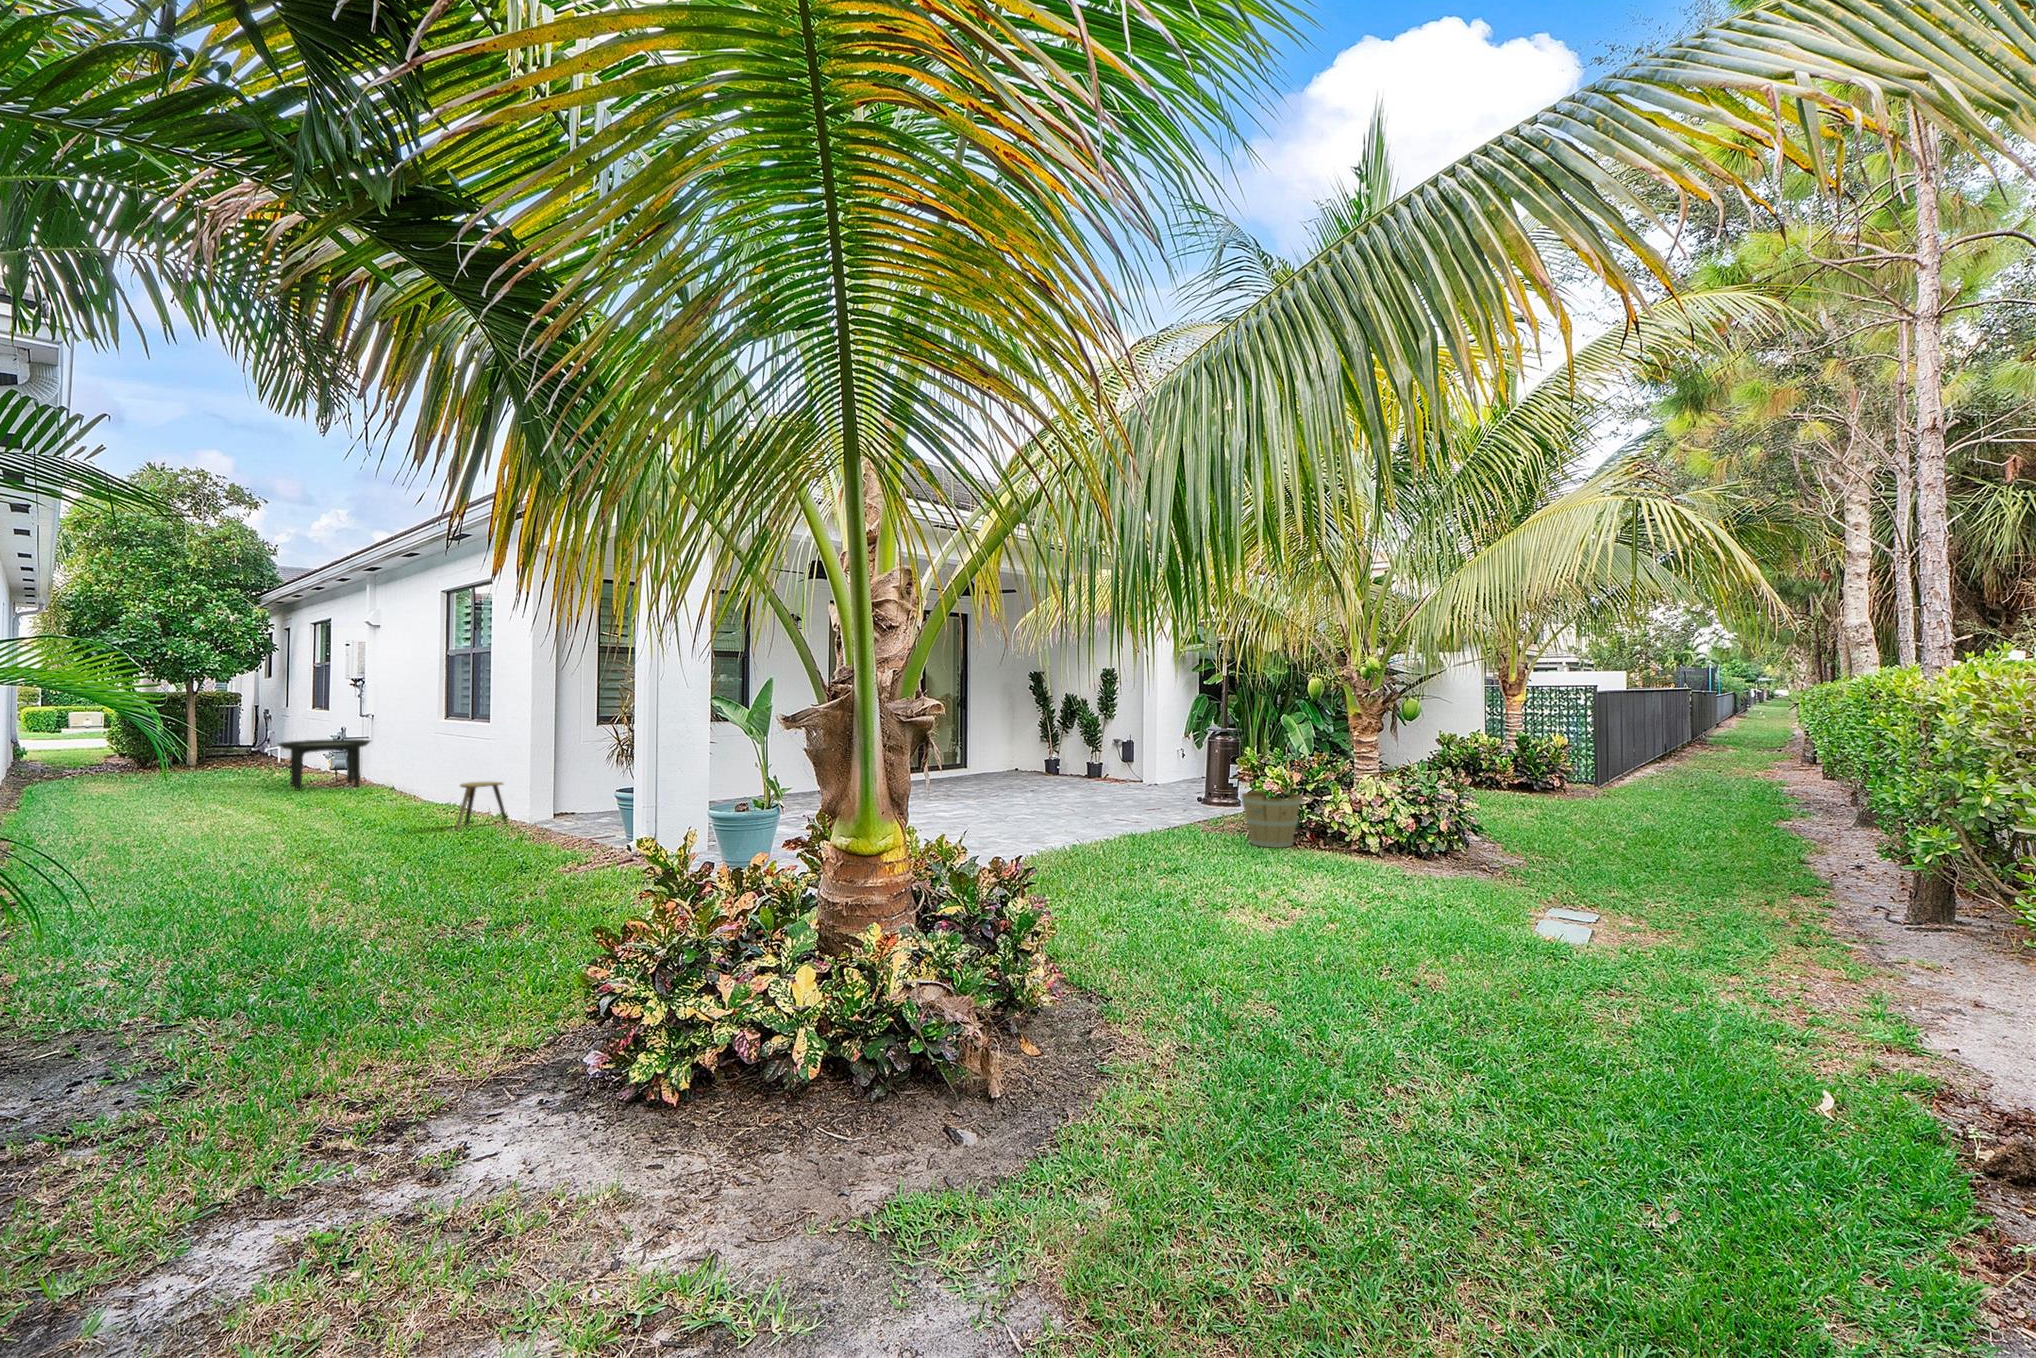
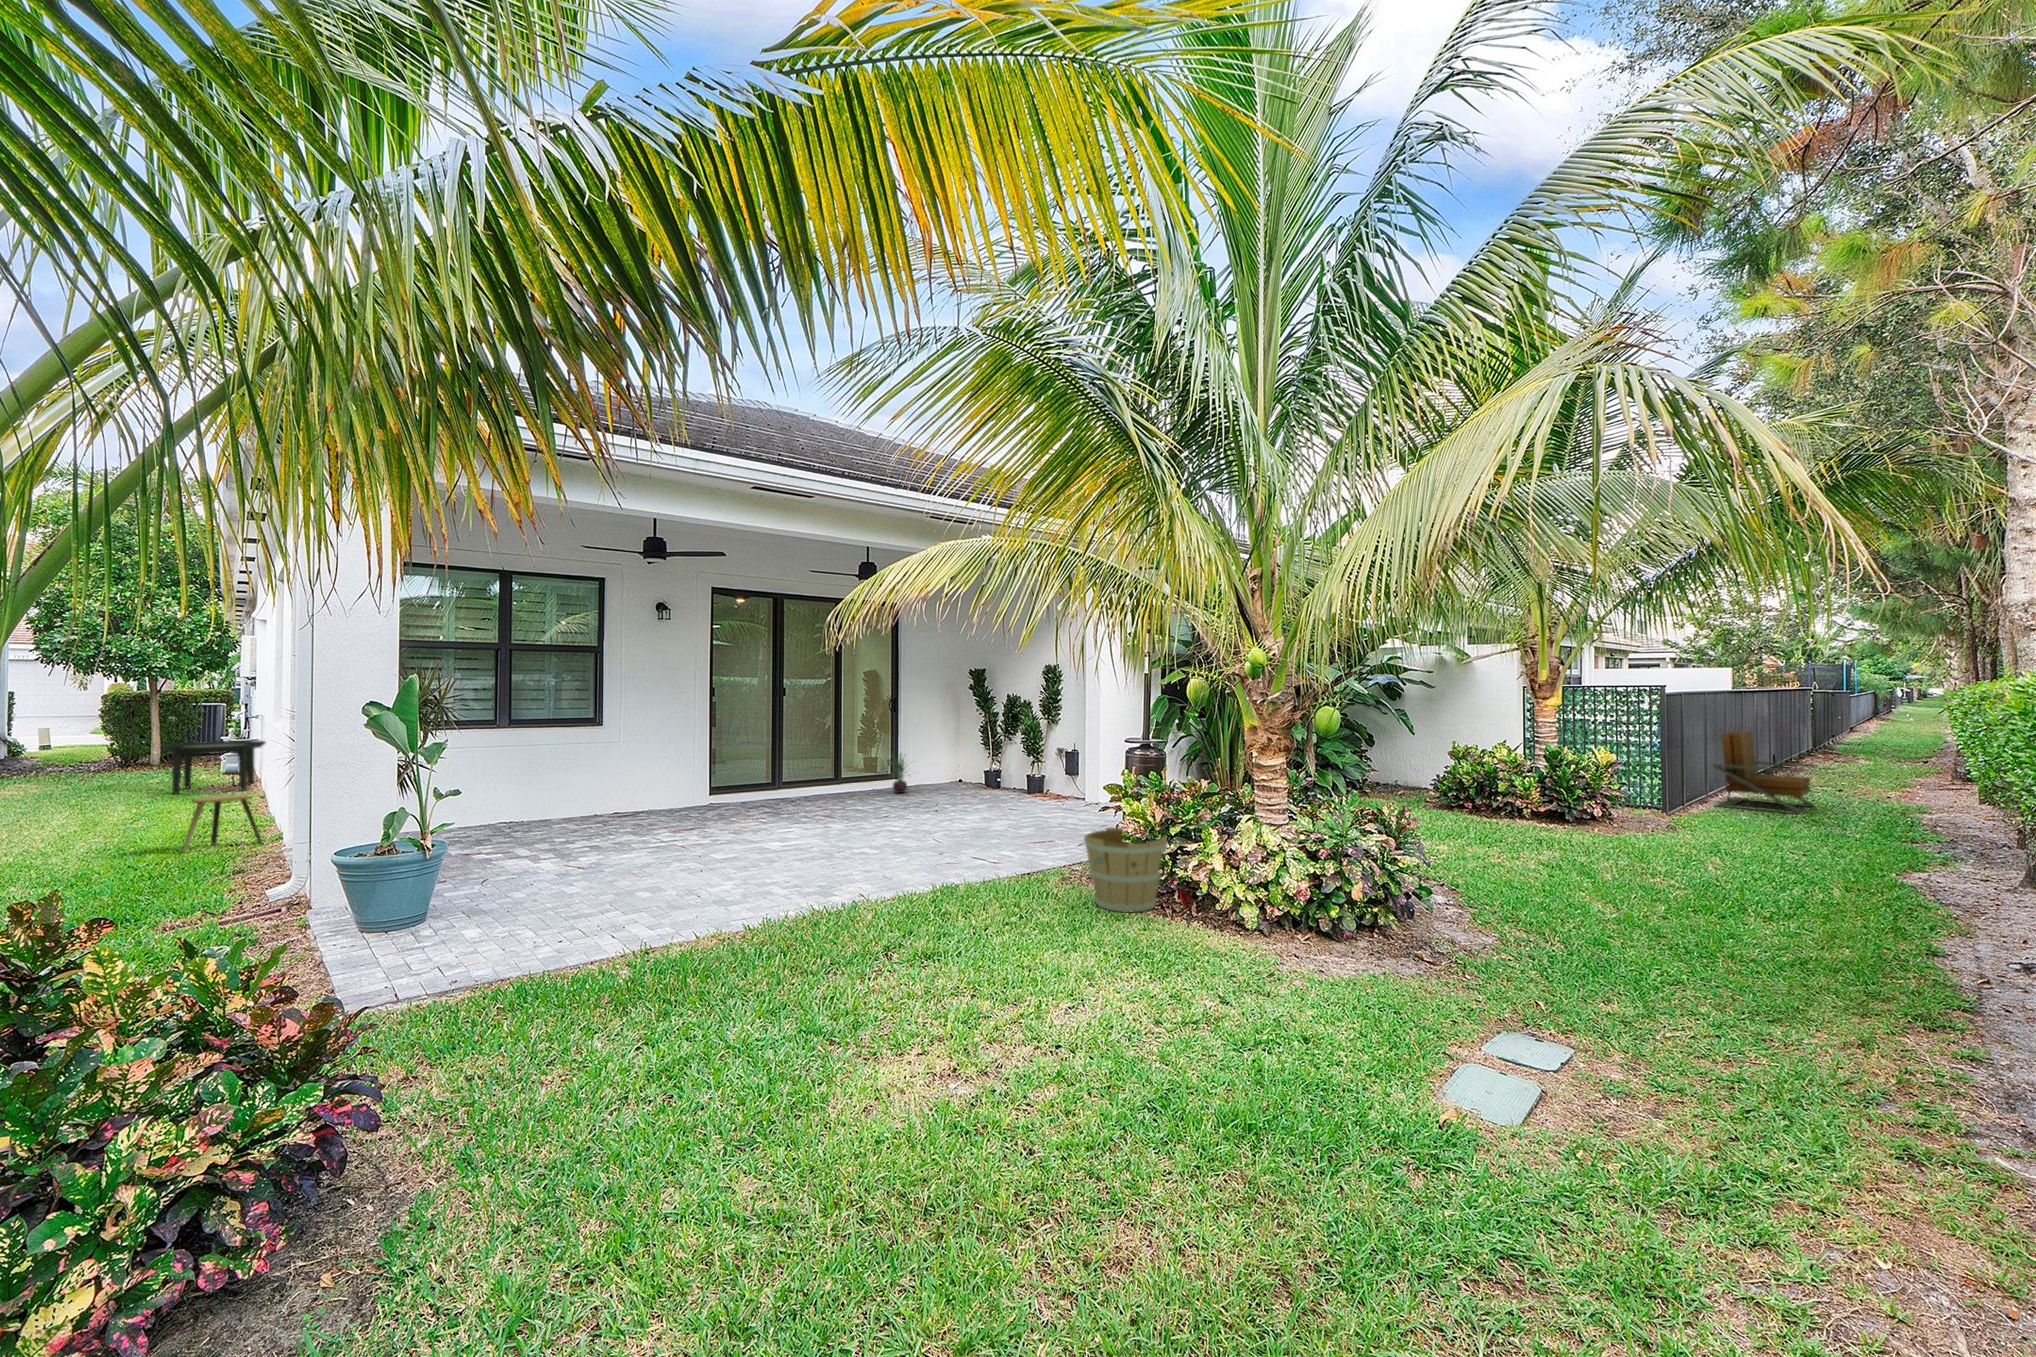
lounge chair: none [1628,722,1700,785] -> present [1712,731,1814,814]
decorative plant: none [961,745,996,781] -> present [890,754,907,793]

